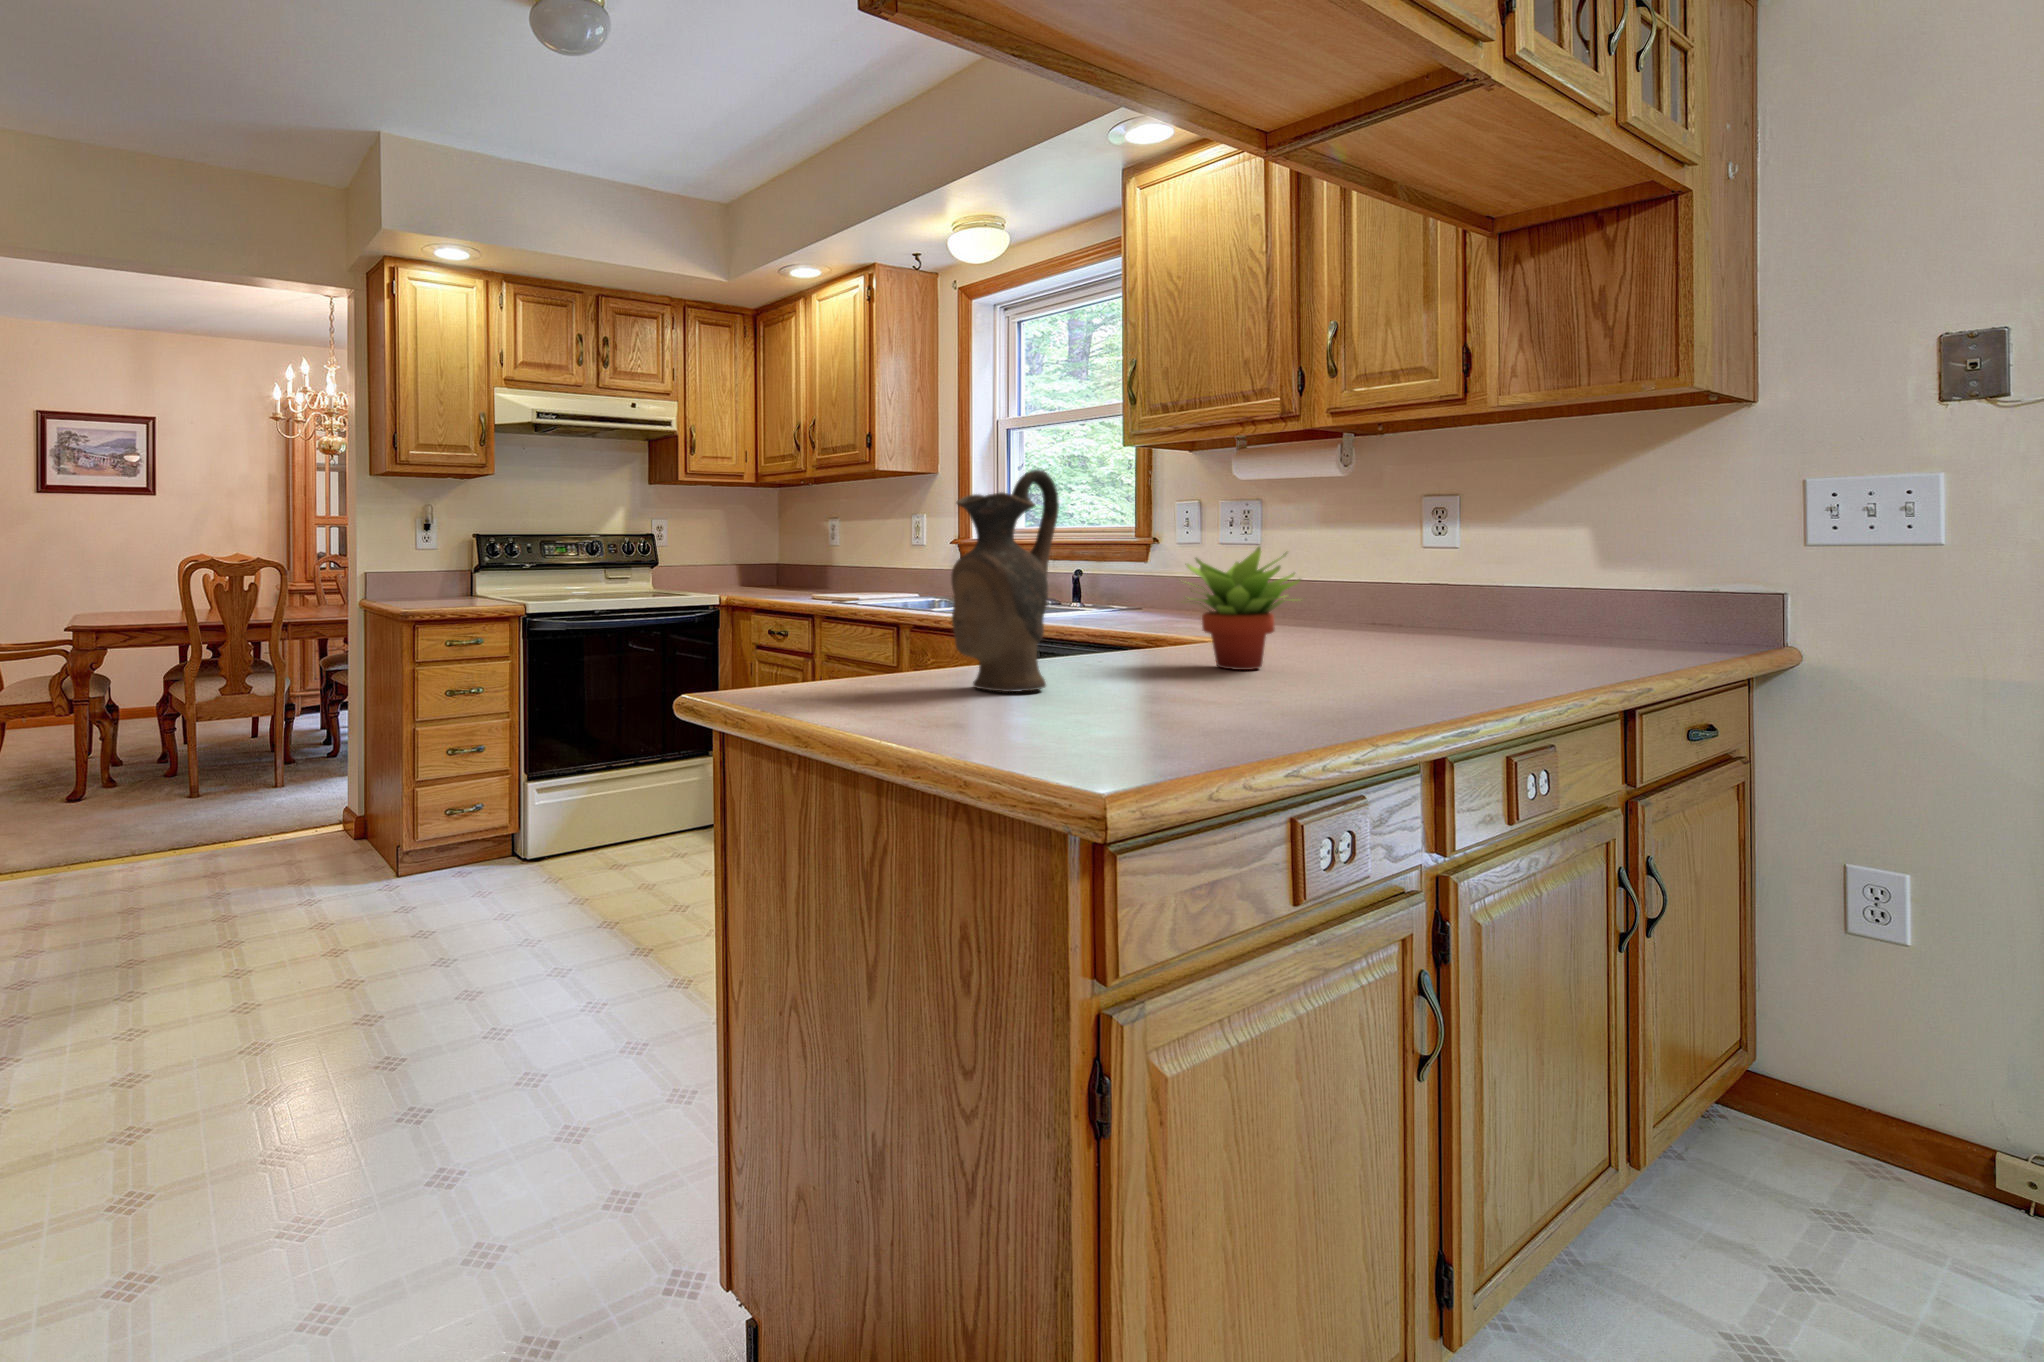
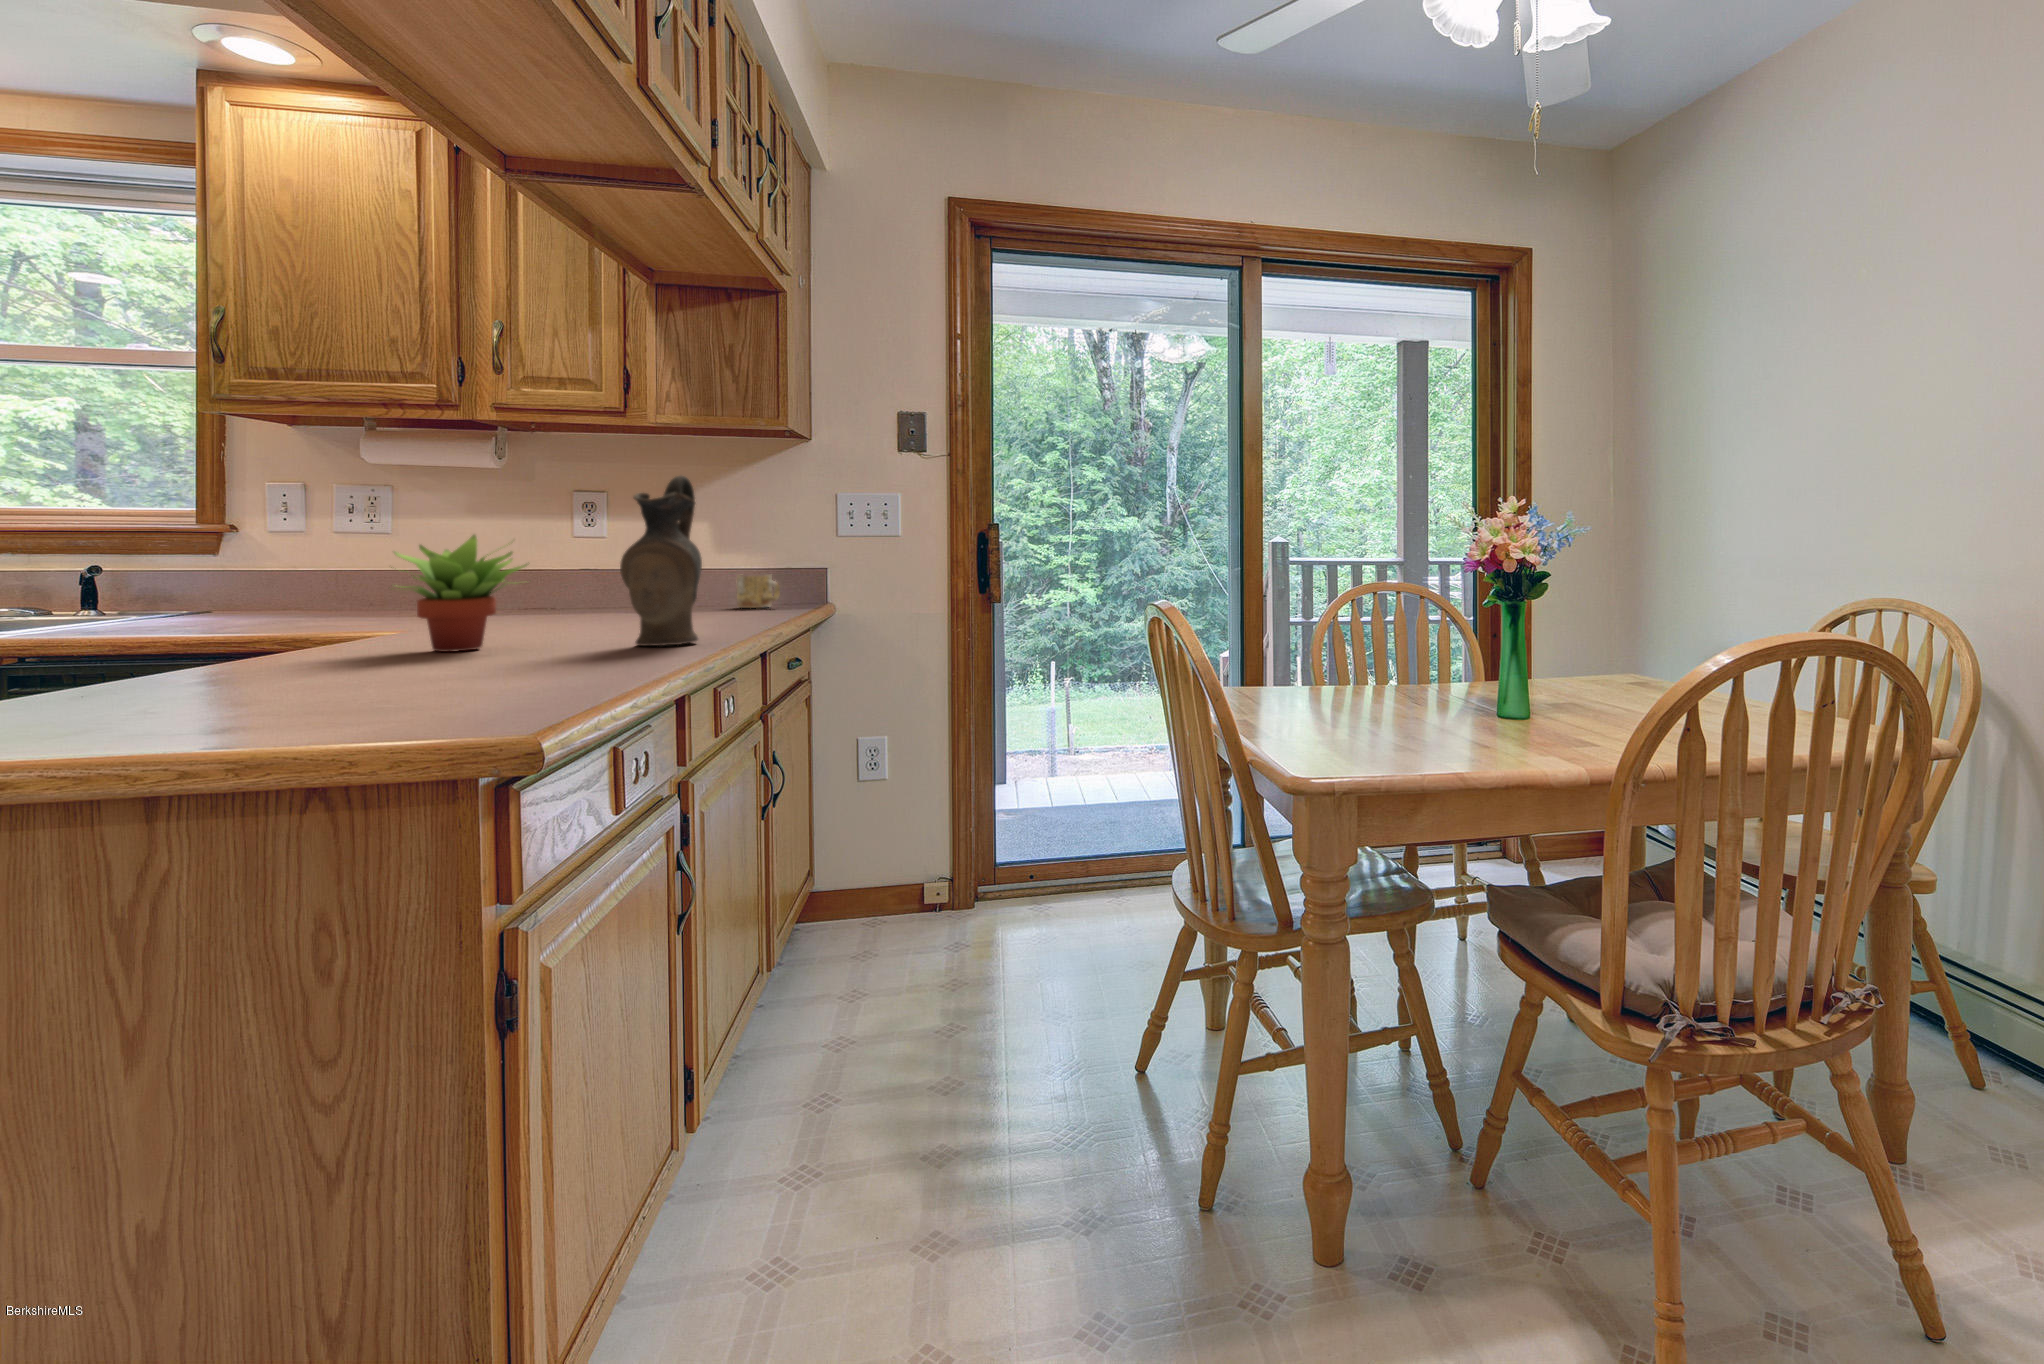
ceramic pitcher: present [951,470,1059,692] -> present [620,476,702,646]
mug: none [1636,597,1706,644] -> present [737,575,780,608]

